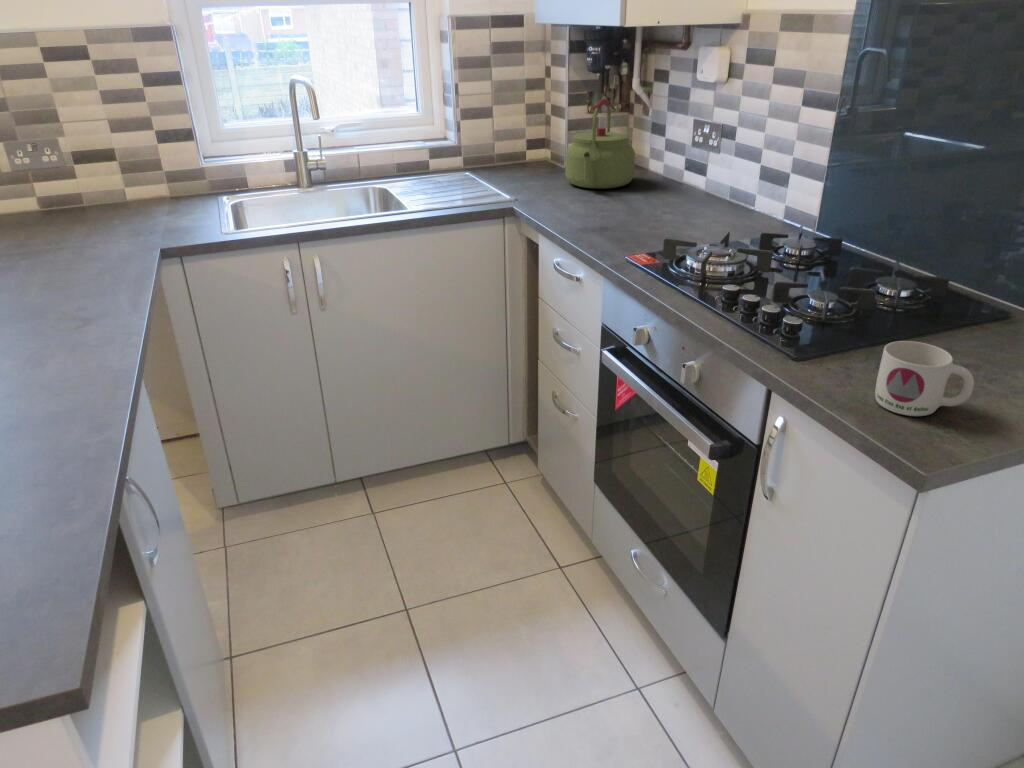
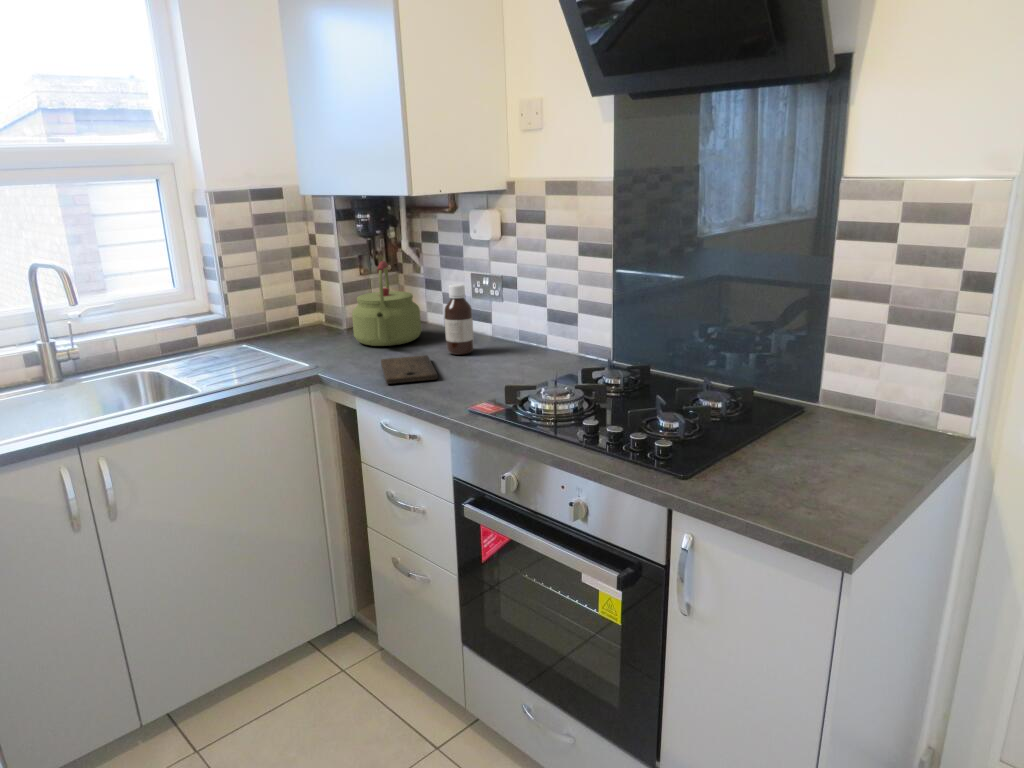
bottle: none [647,128,679,205] -> present [445,284,474,355]
cutting board: none [567,200,623,226] -> present [381,355,438,384]
mug: present [875,341,974,416] -> none [765,445,840,510]

